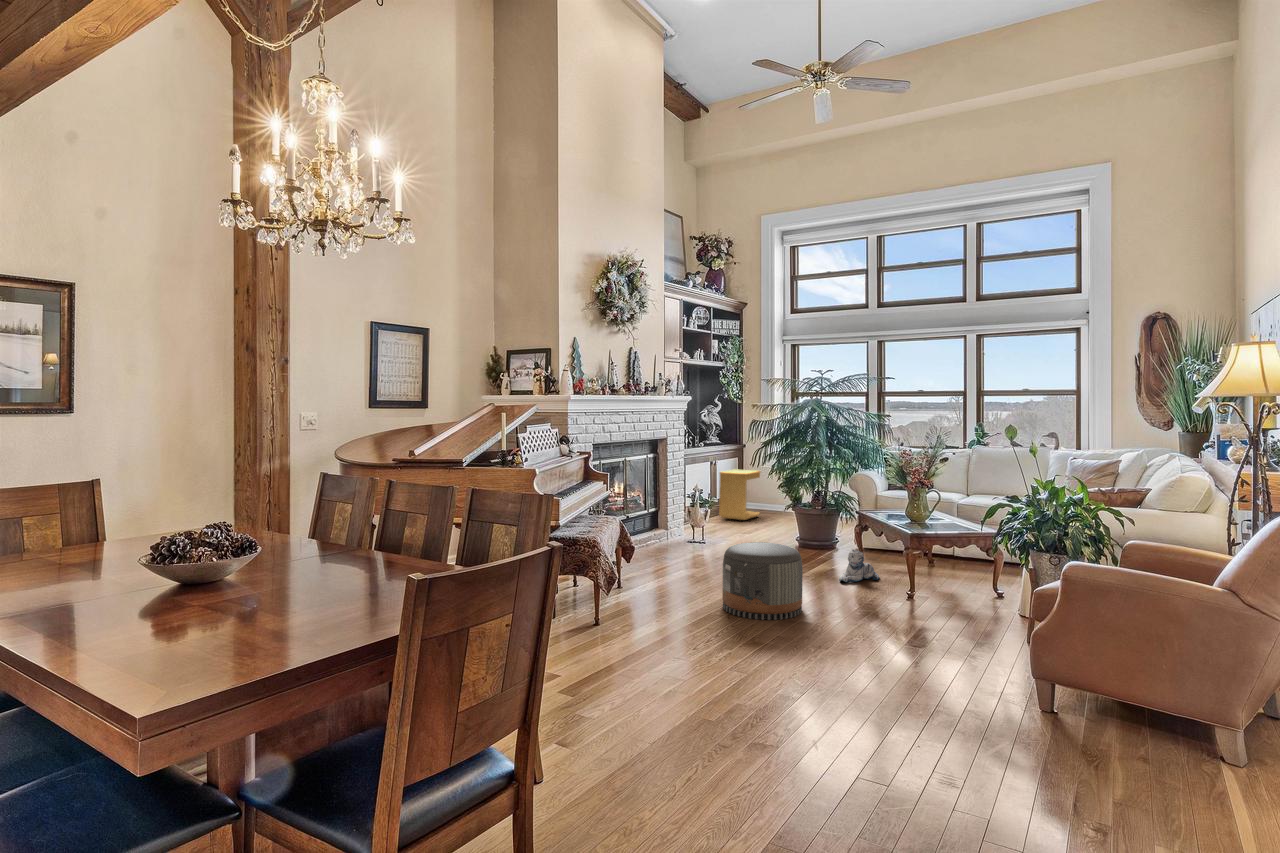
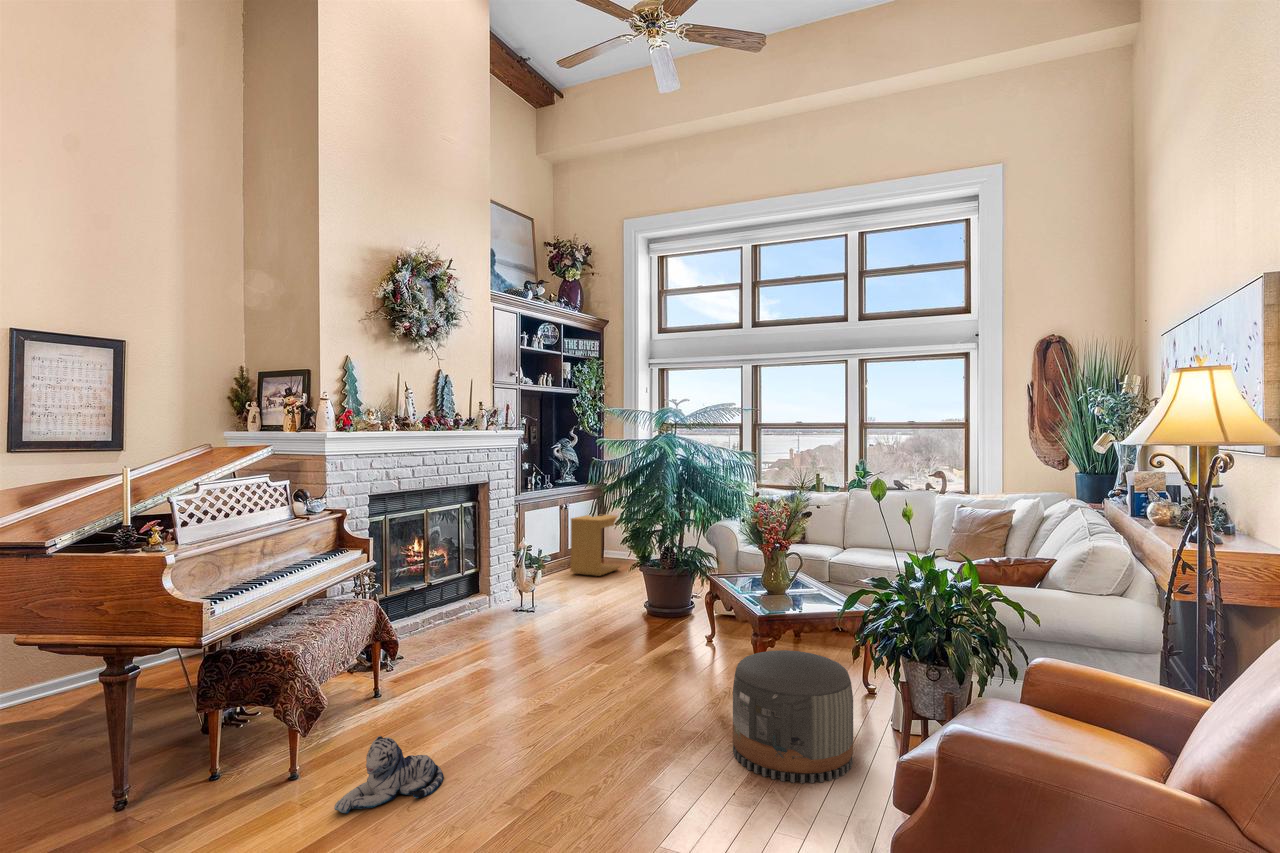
pouf: present [722,542,803,620] -> present [733,650,853,783]
plush toy: present [839,550,879,582] -> present [334,736,444,813]

